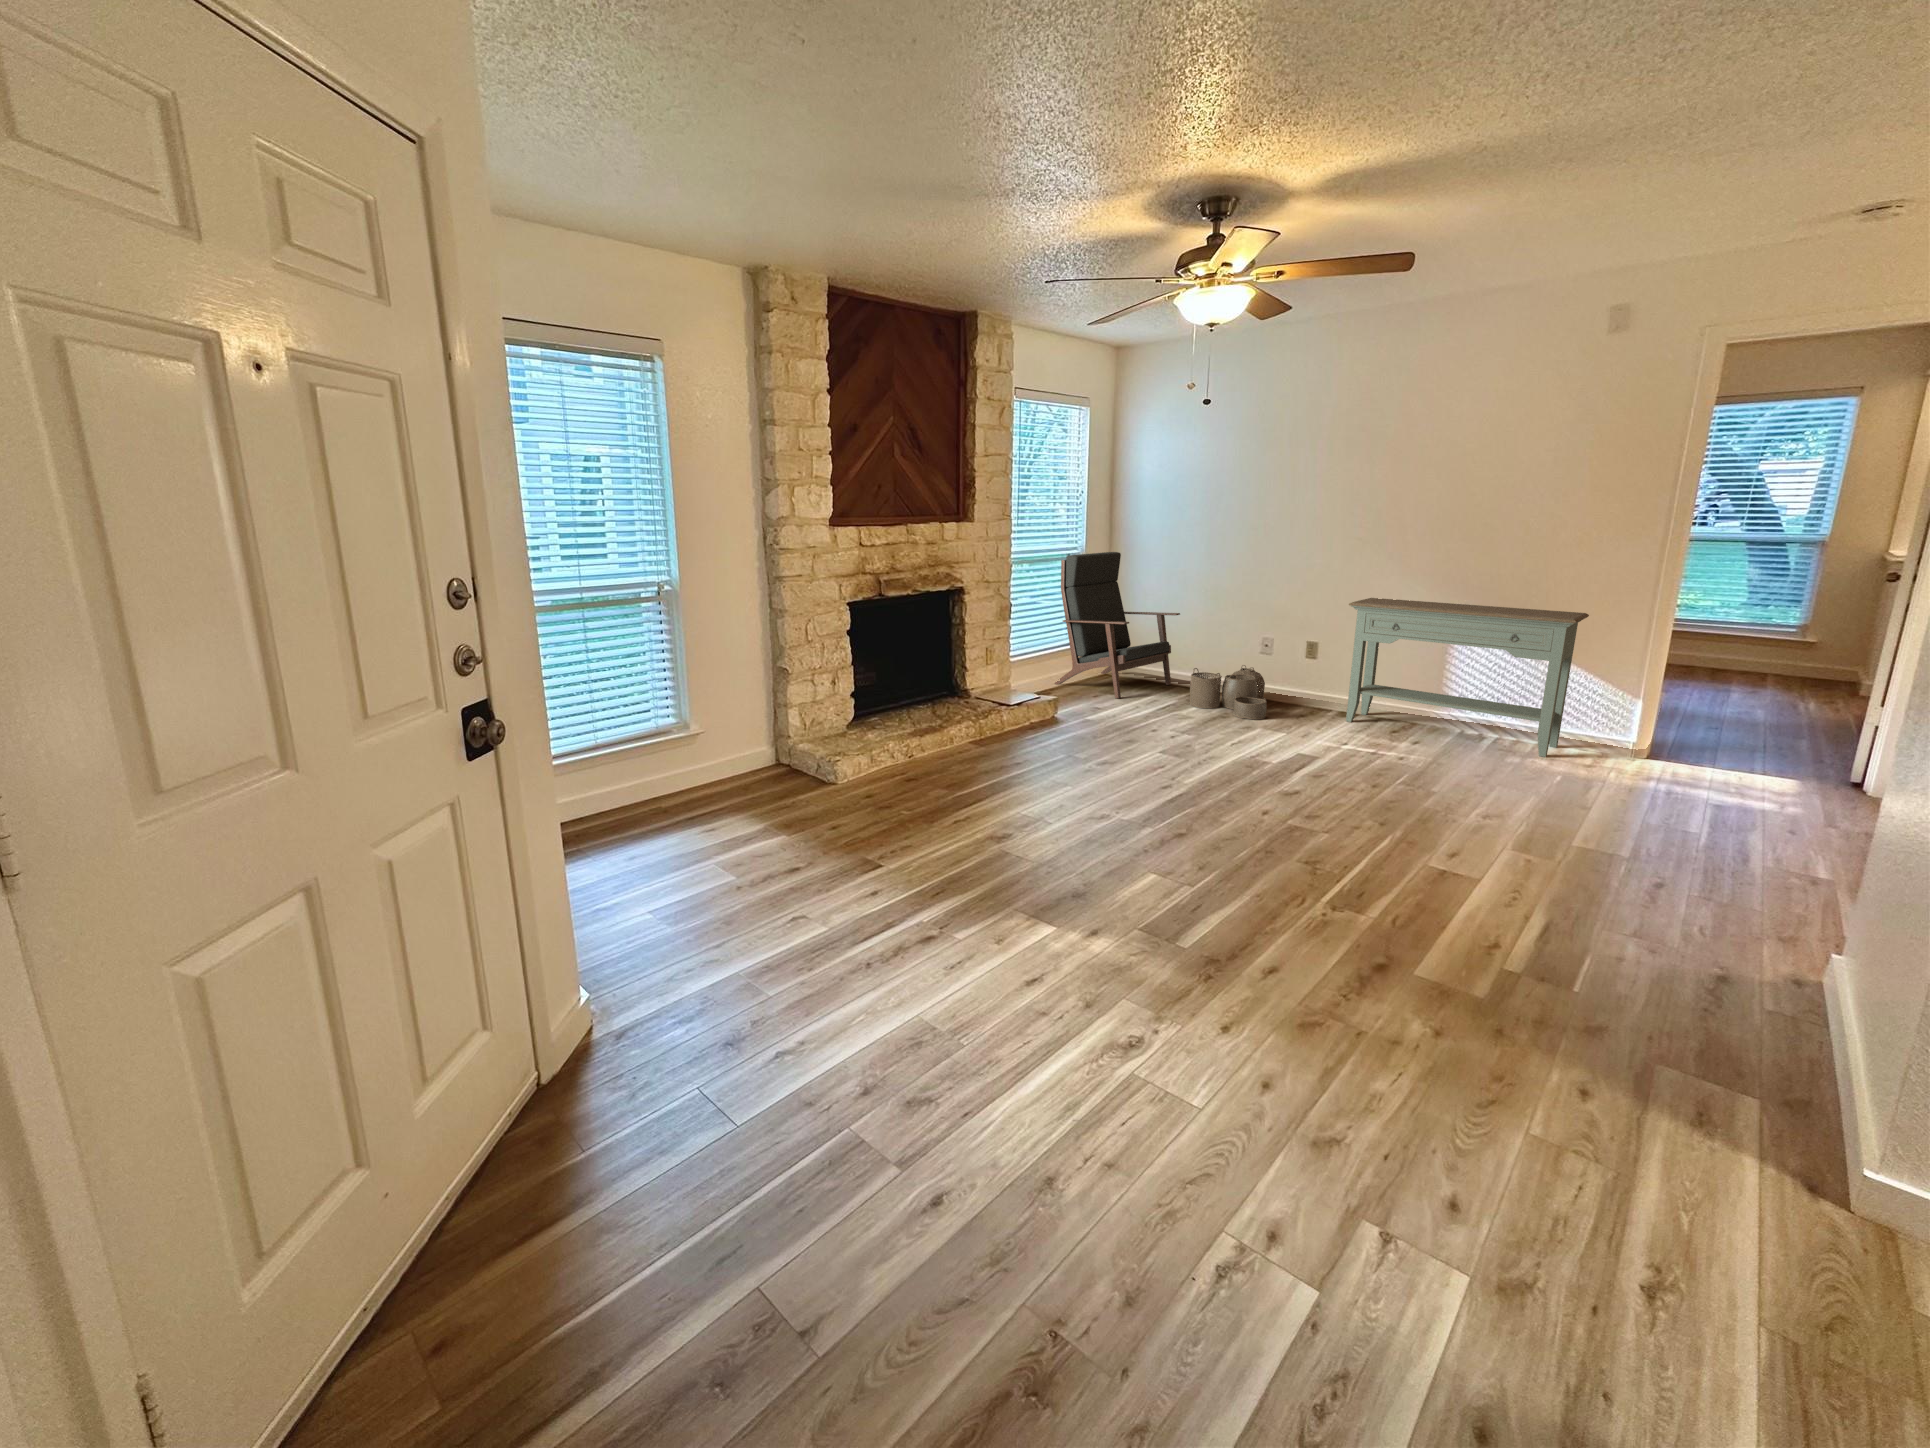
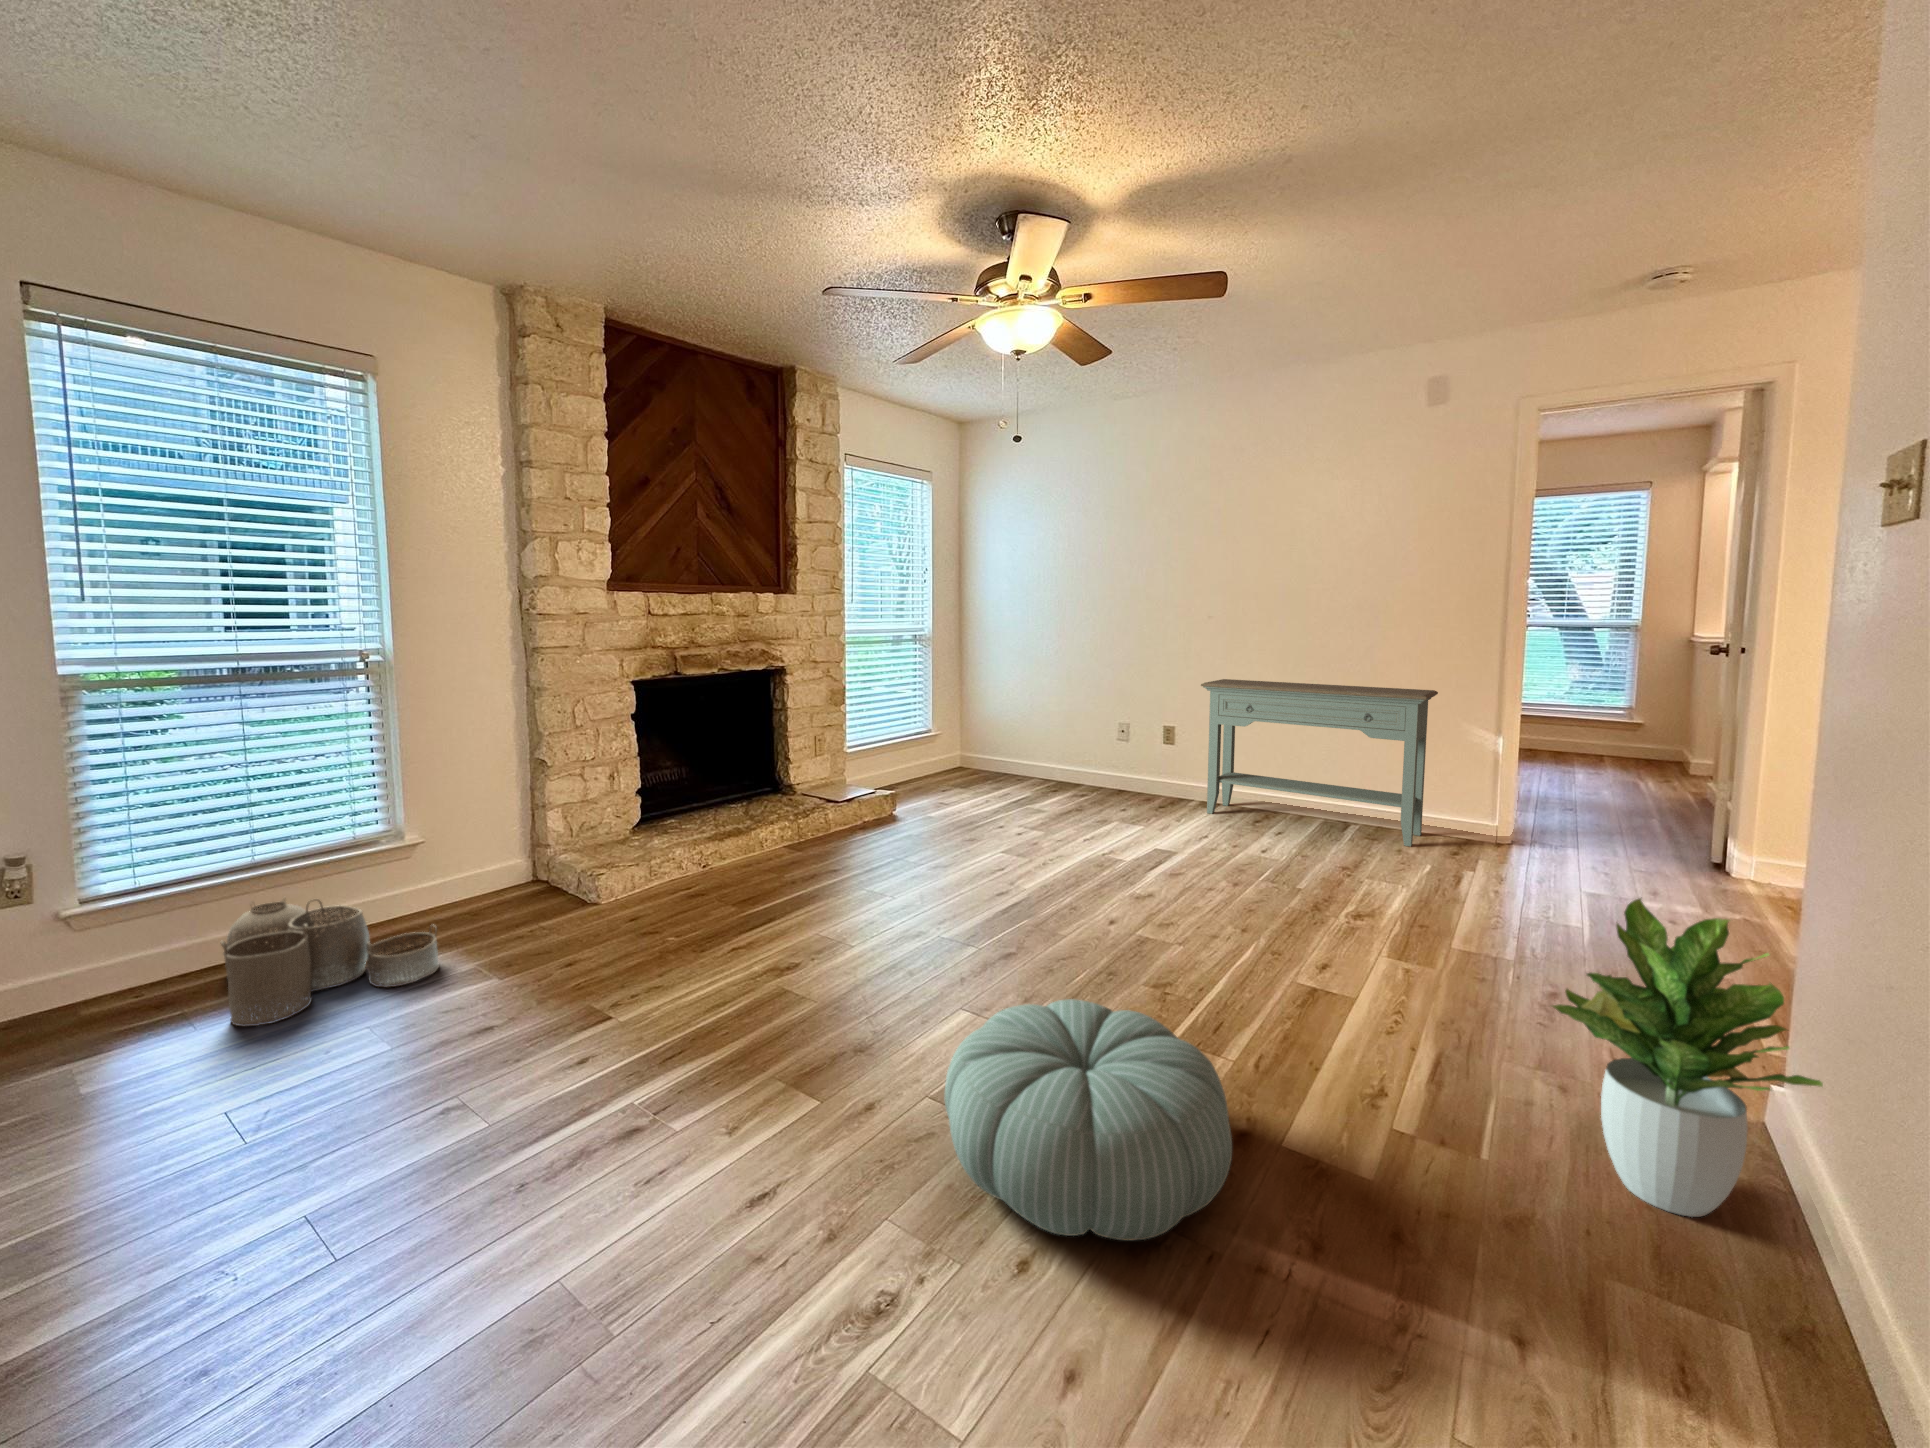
lounge chair: present [1055,552,1180,698] -> none [901,635,1033,794]
woven basket: present [1189,665,1267,720] -> present [220,899,439,1026]
potted plant: none [1640,806,1854,1038] -> present [1552,898,1823,1217]
pouf: none [1156,865,1377,1021] -> present [945,999,1232,1240]

